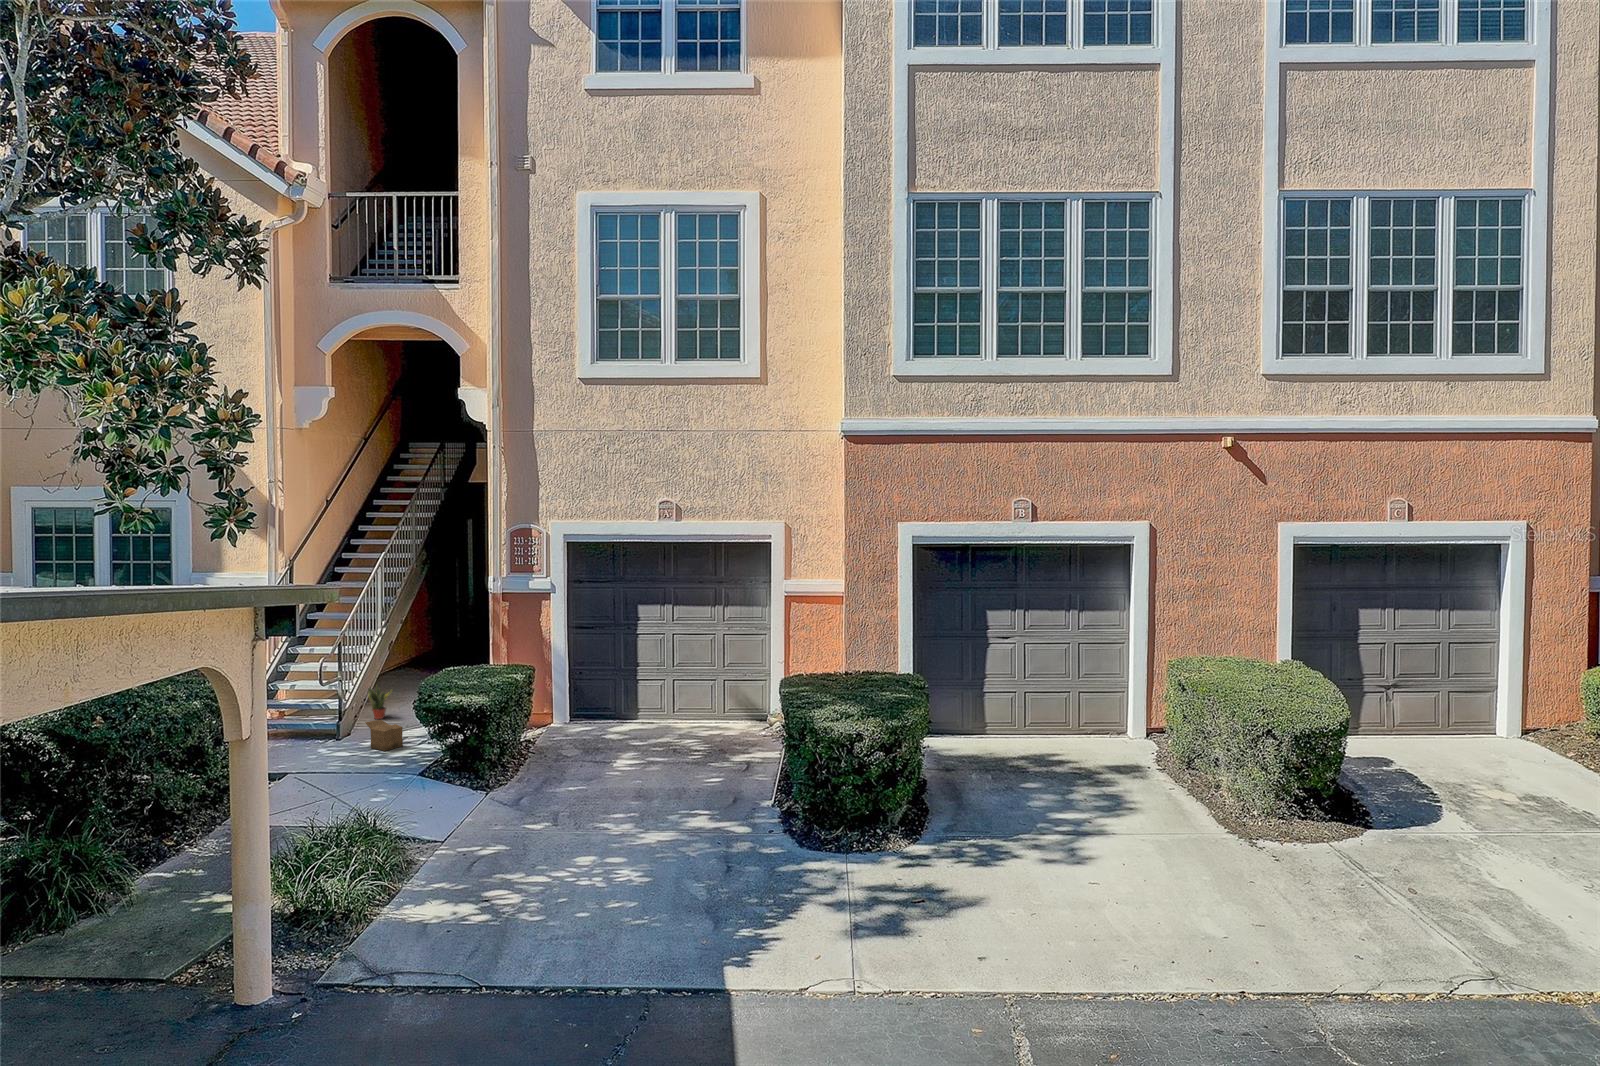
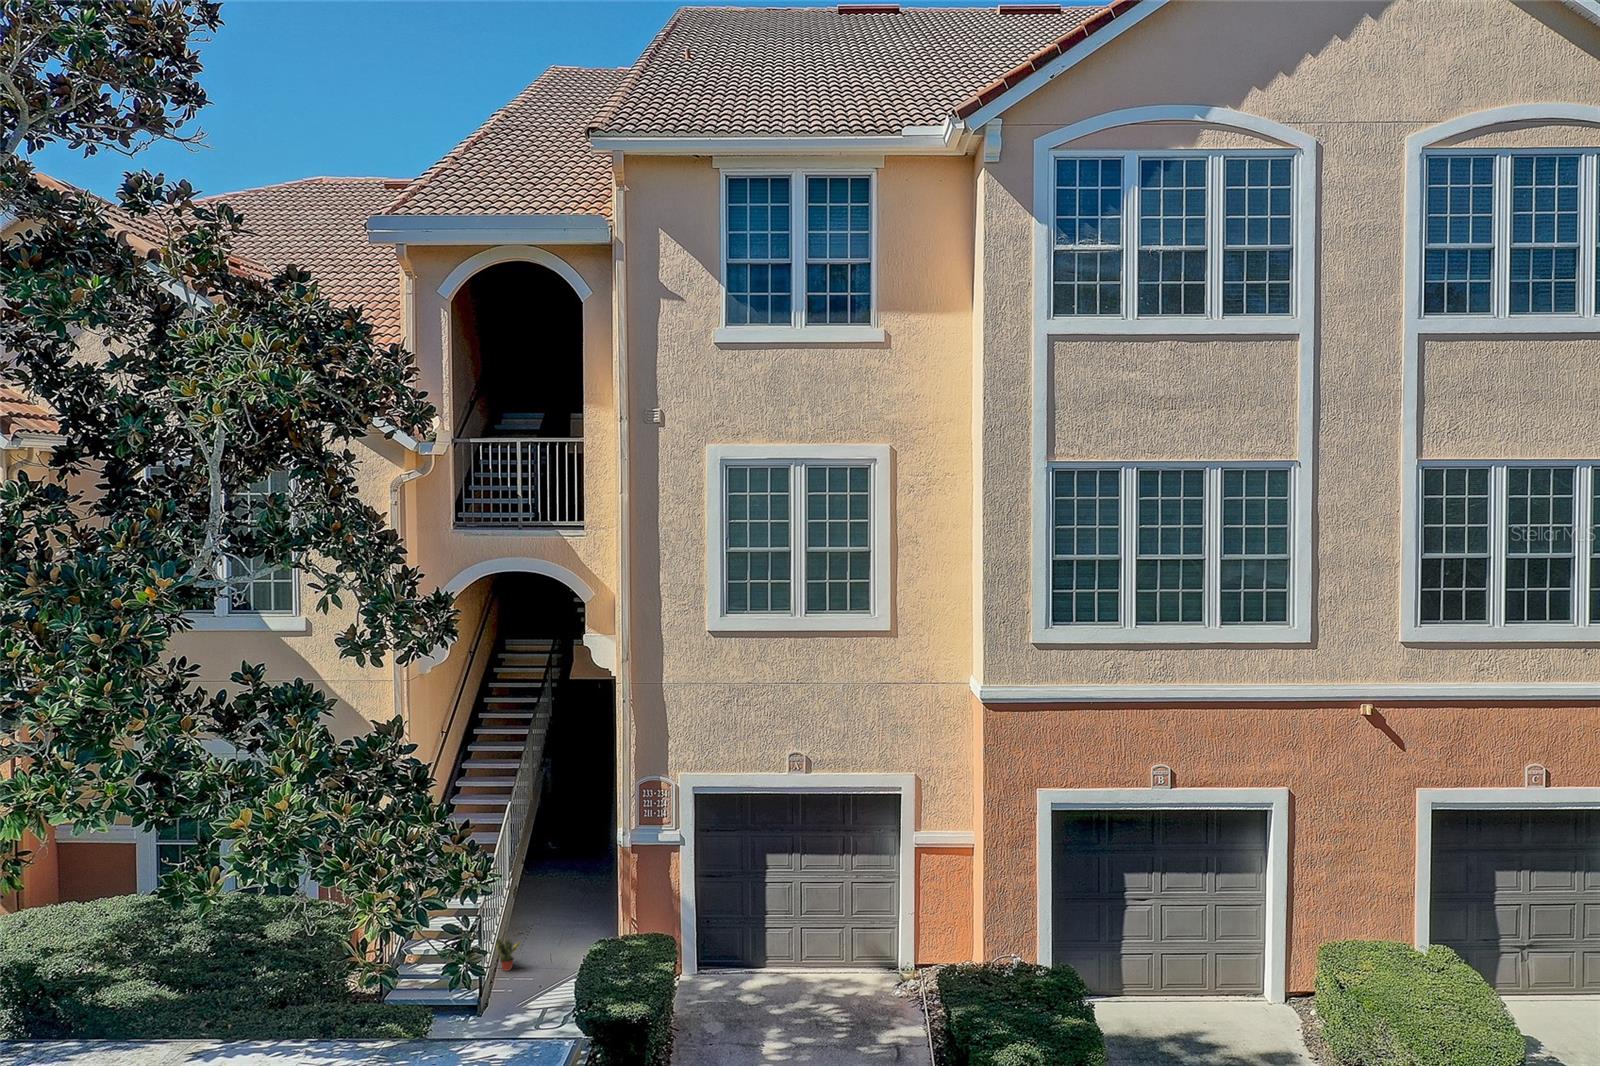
cardboard box: present [365,720,403,751] -> none [507,994,544,1034]

